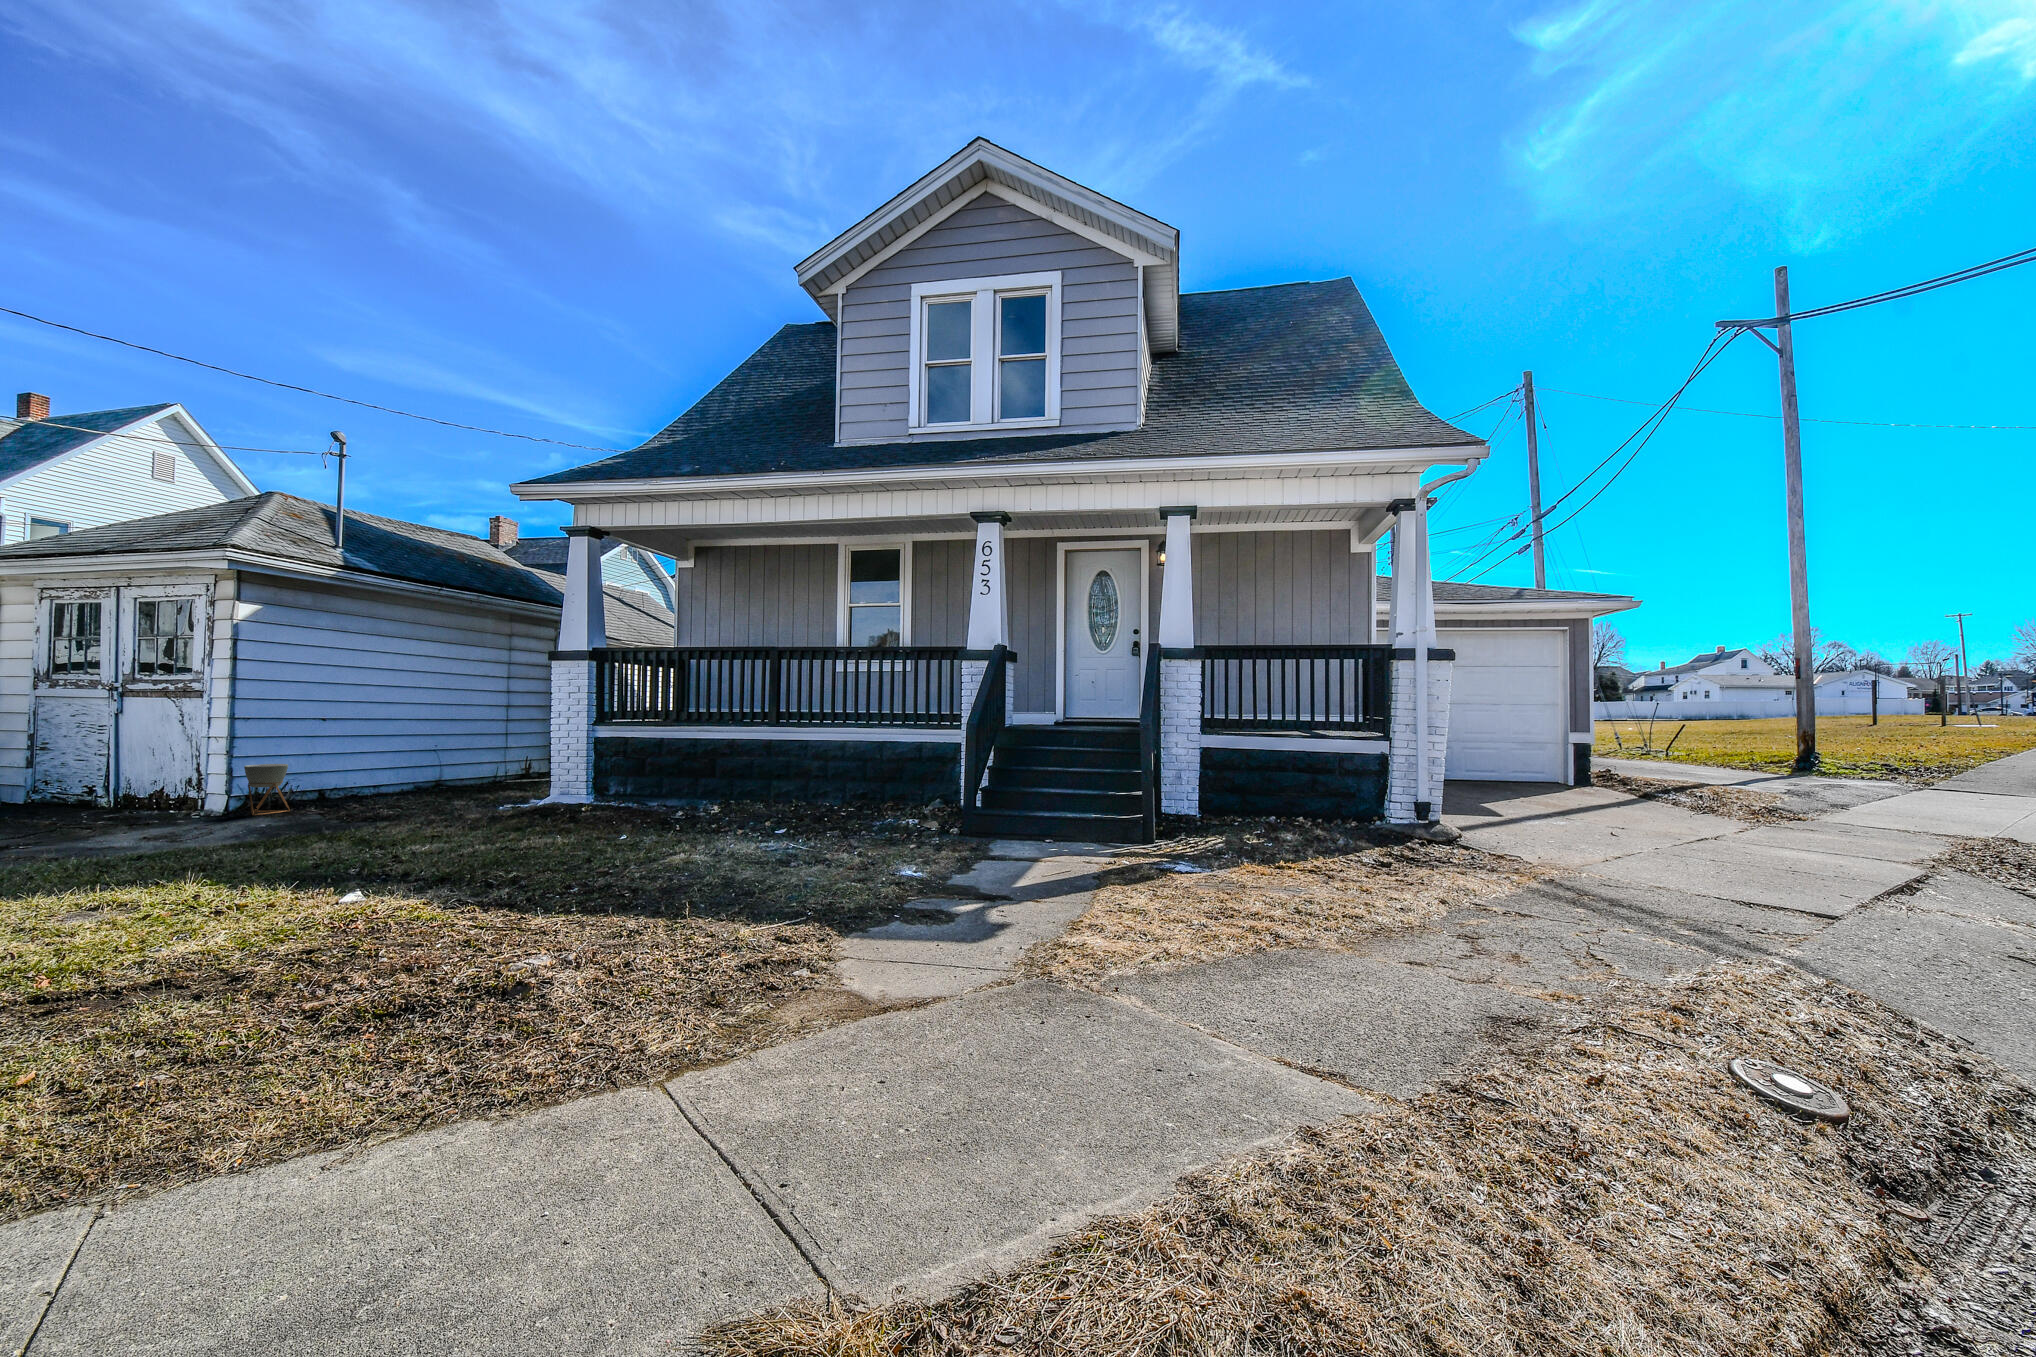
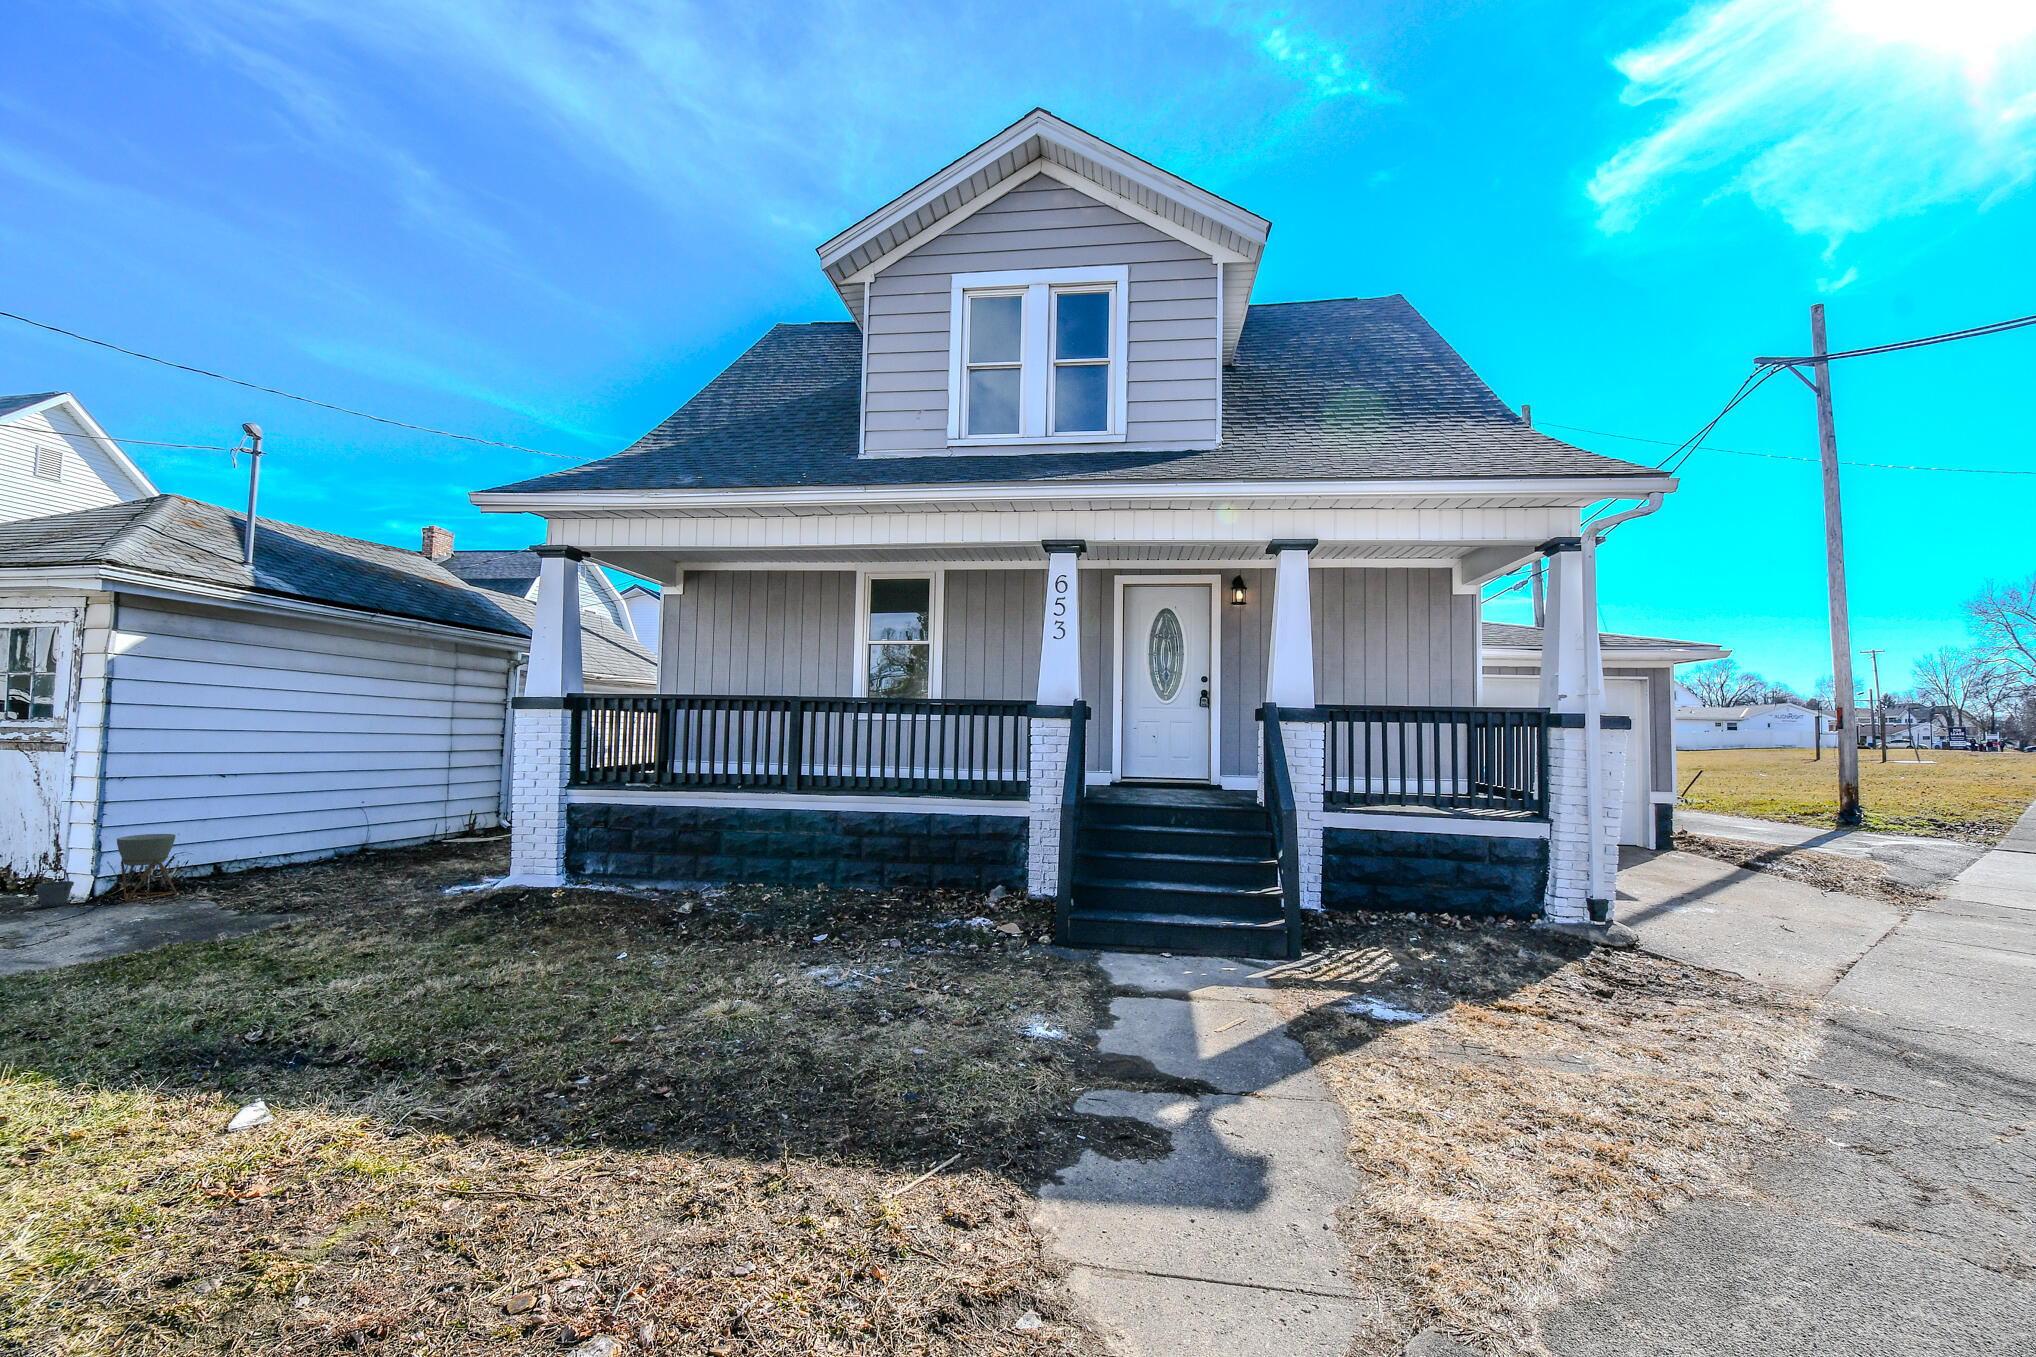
bucket: none [186,788,214,818] -> present [35,868,74,908]

